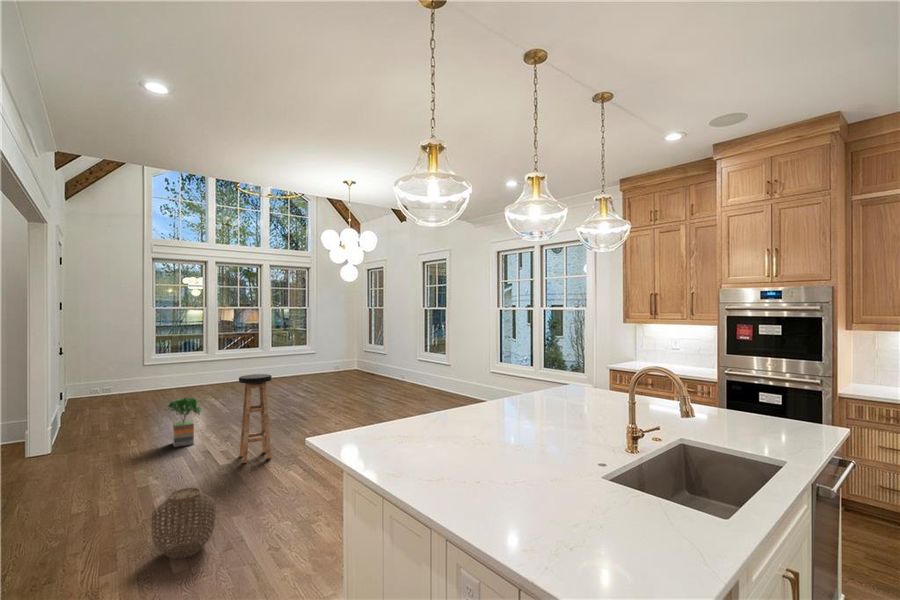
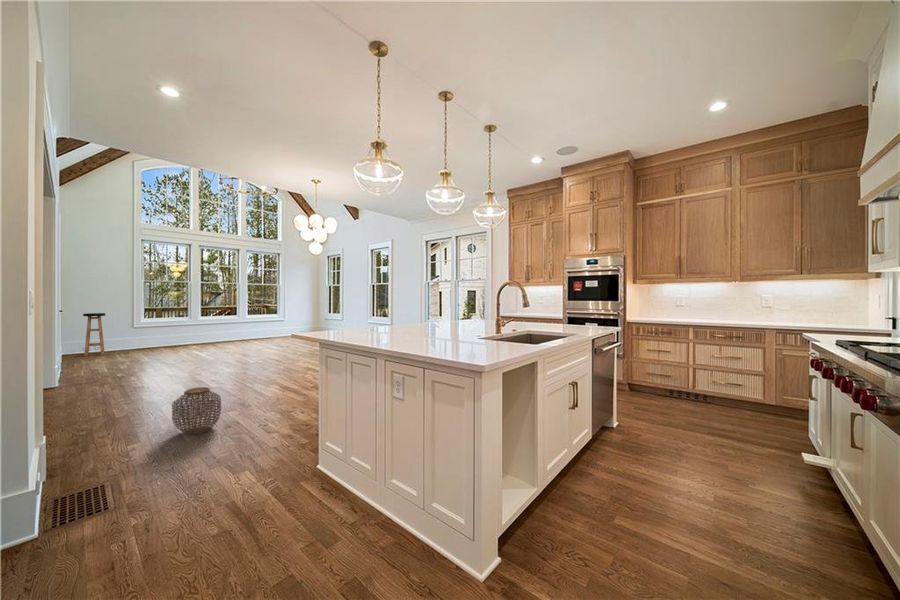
bar stool: present [239,374,272,463] -> present [83,313,105,356]
potted tree: present [168,398,201,447] -> none [166,342,198,379]

